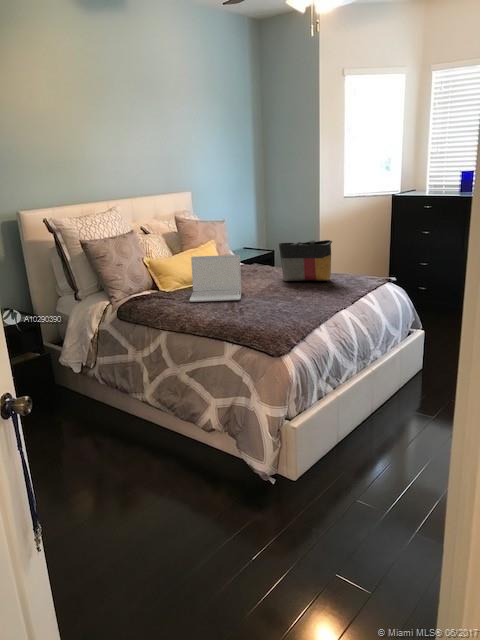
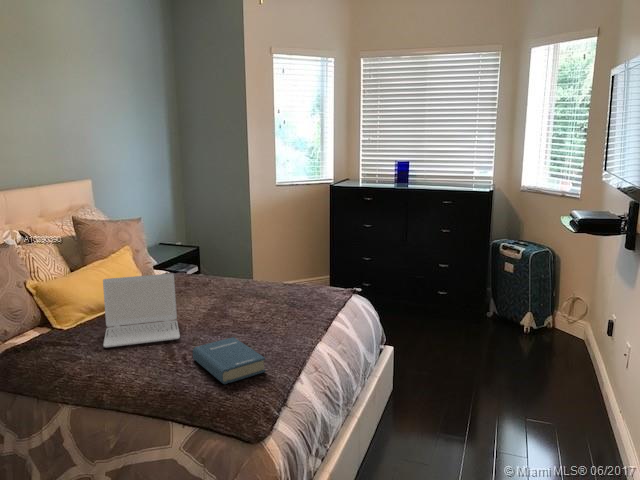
tote bag: present [279,240,332,281] -> none [222,248,290,301]
hardback book: none [246,298,294,324] -> present [193,337,265,384]

